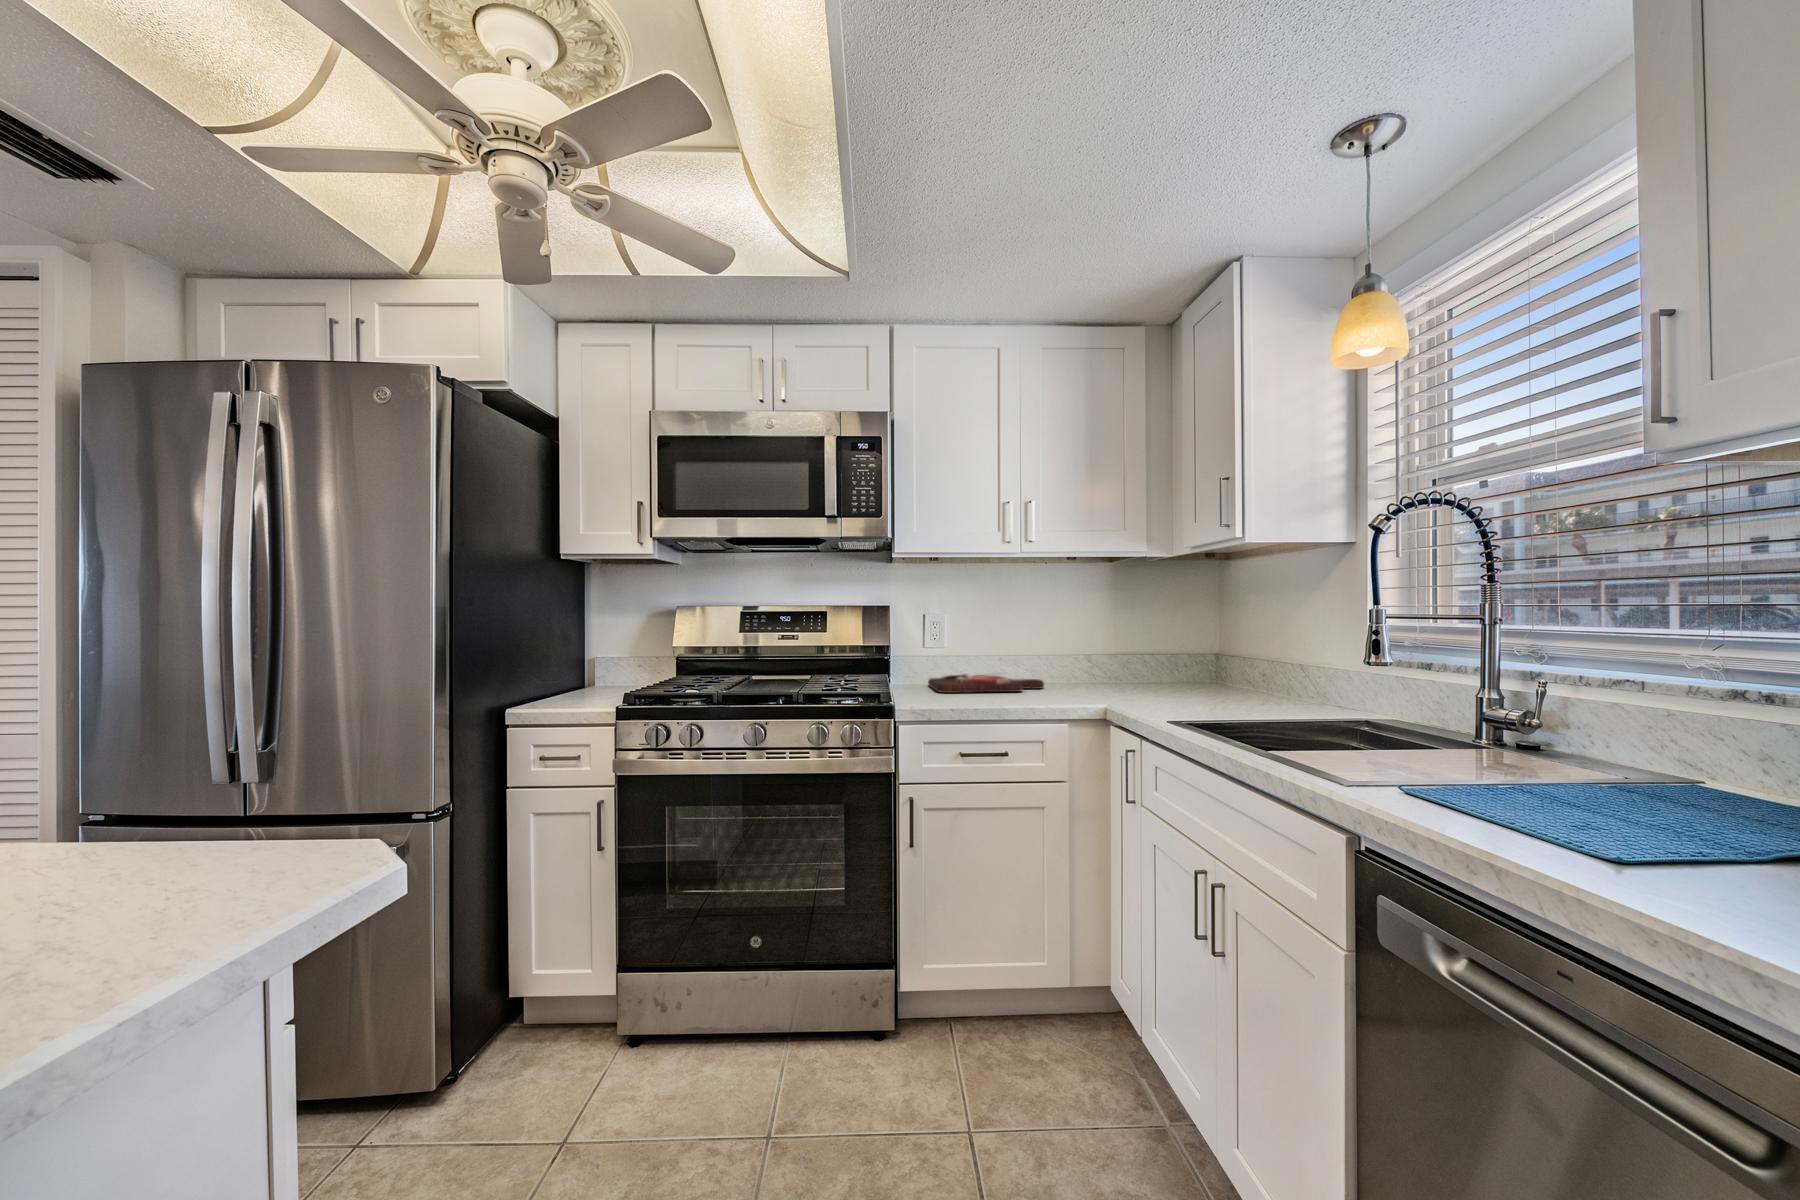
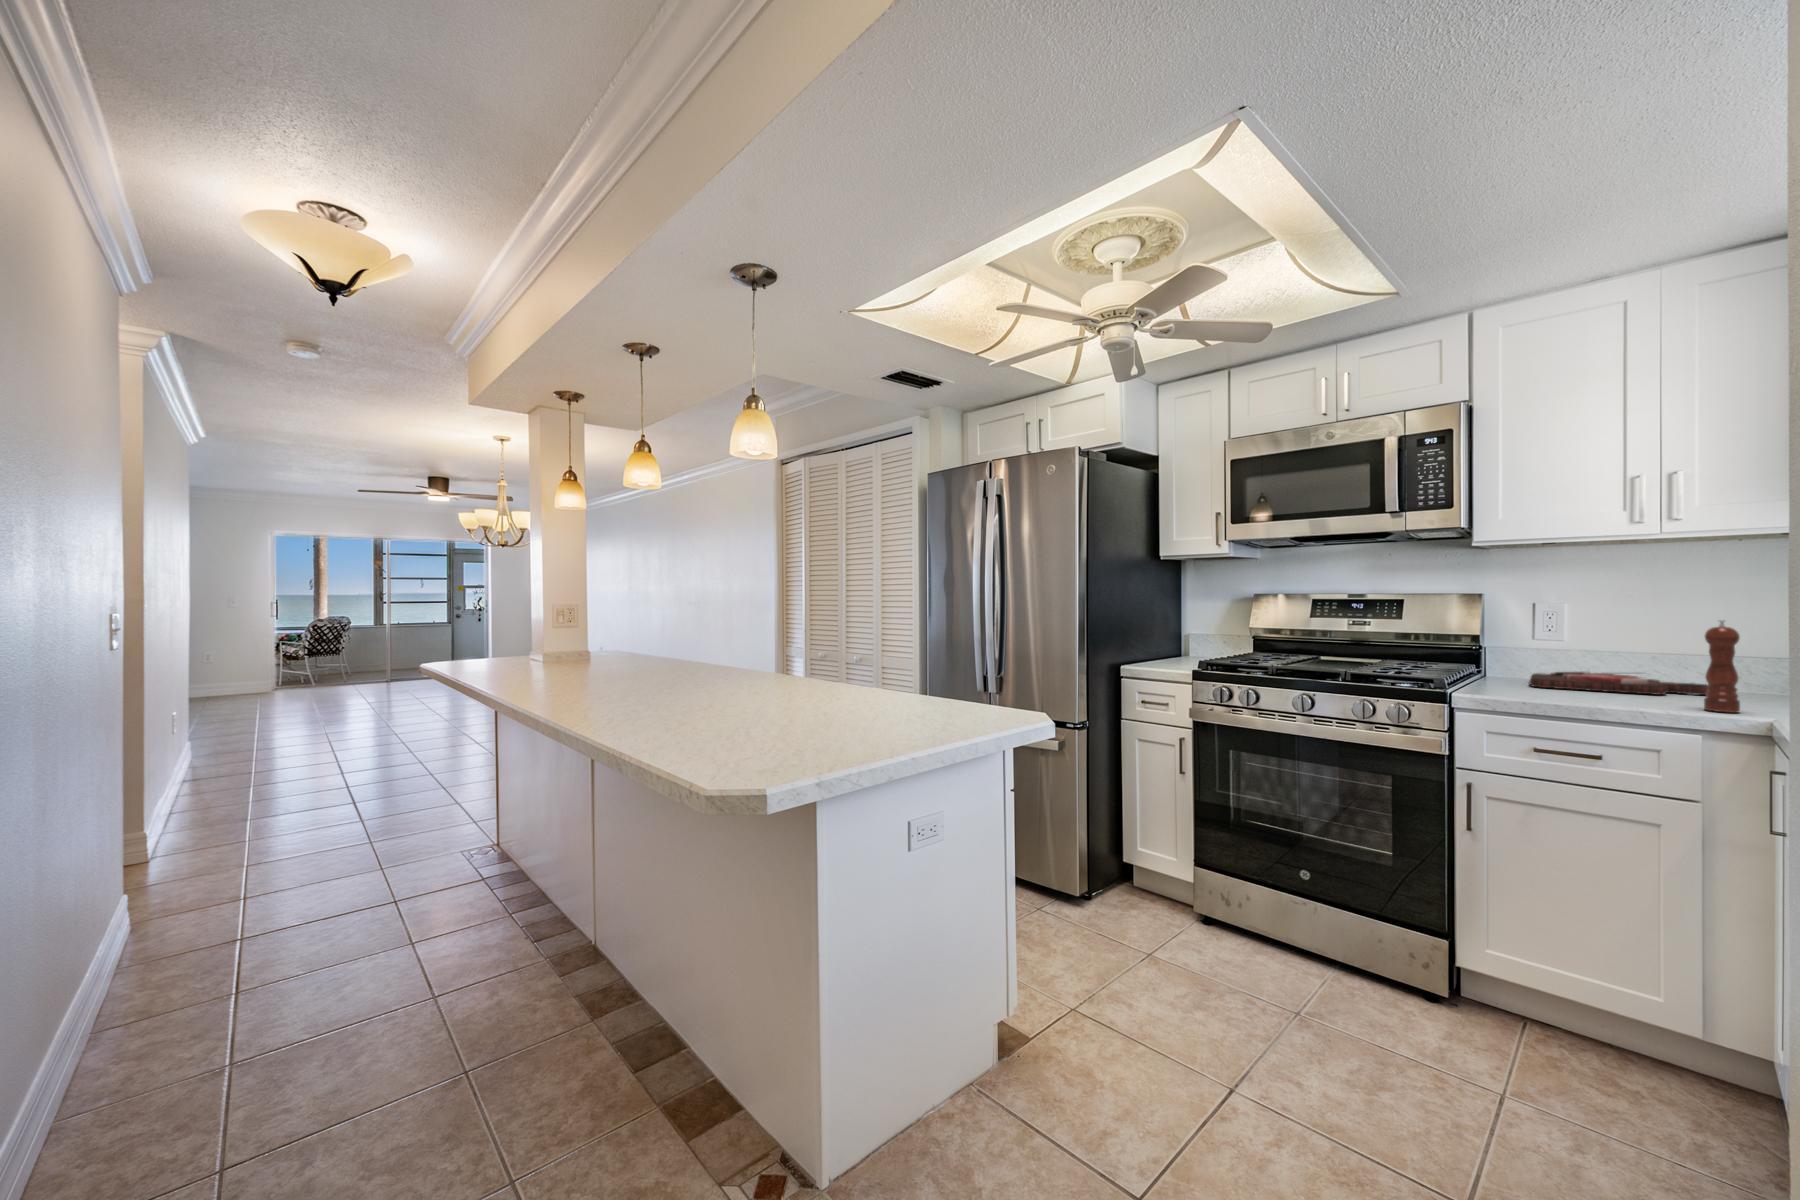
pepper mill: none [1065,627,1085,705] -> present [1704,620,1740,713]

